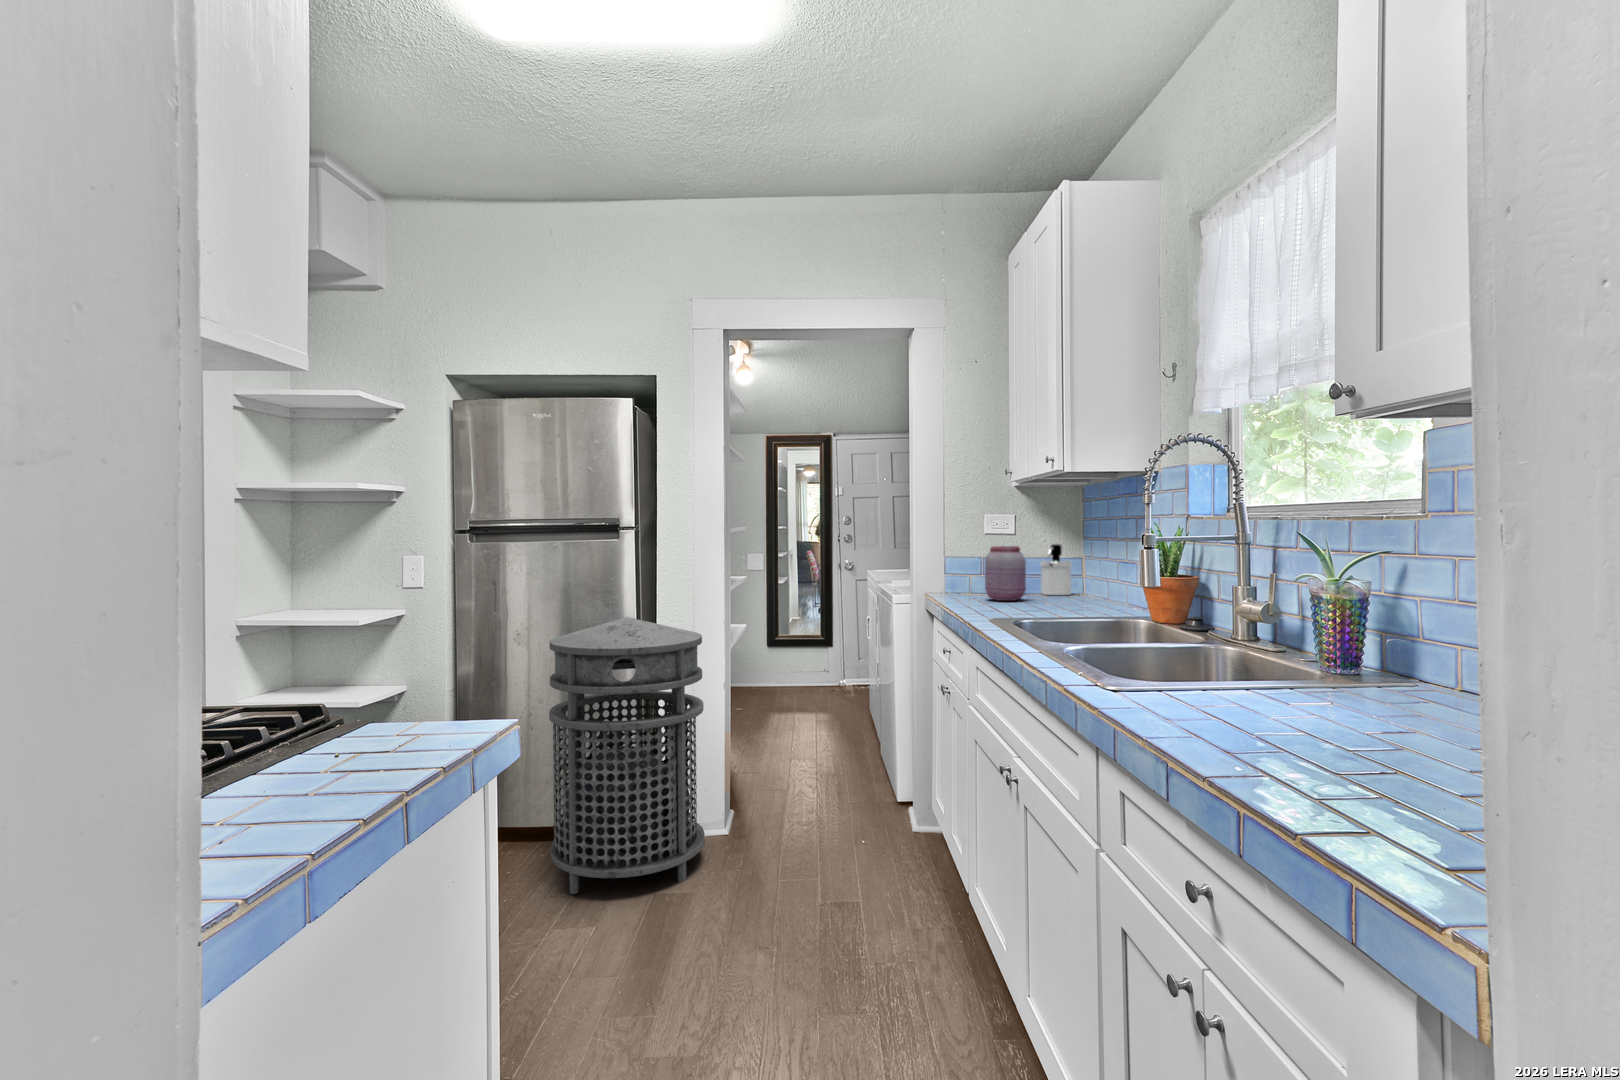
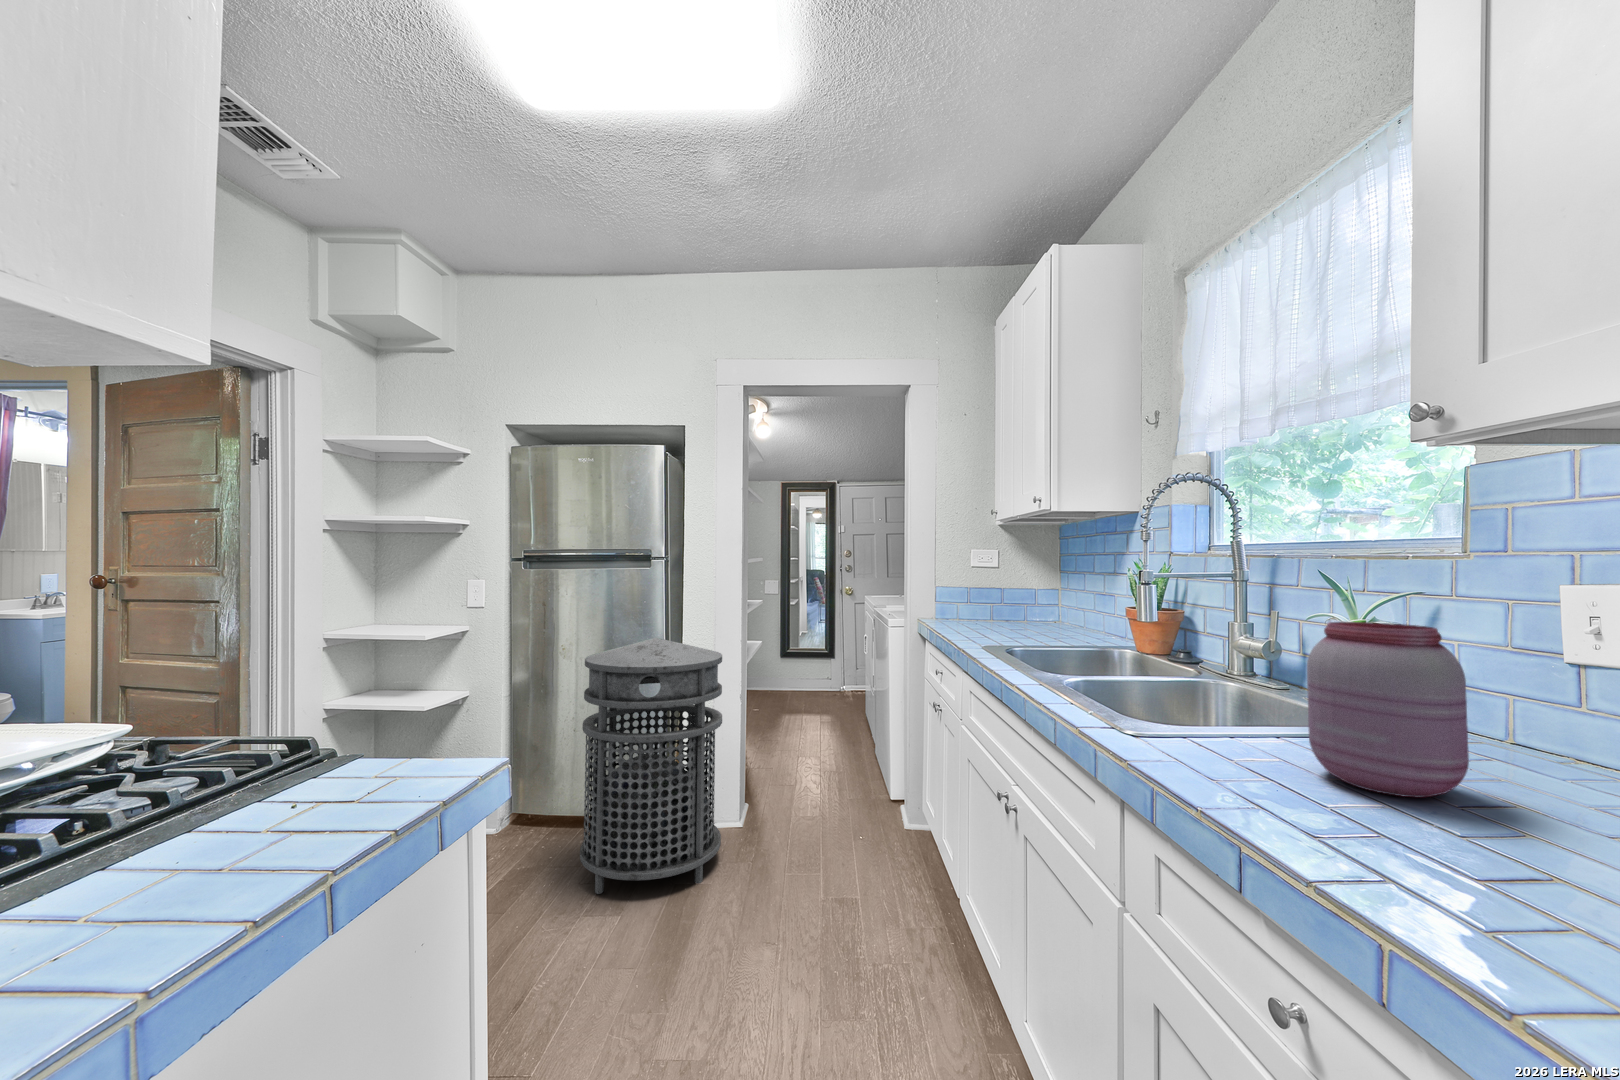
soap dispenser: present [1040,544,1072,595] -> none [1026,578,1055,624]
jar: present [985,546,1026,601] -> present [1307,622,1469,797]

